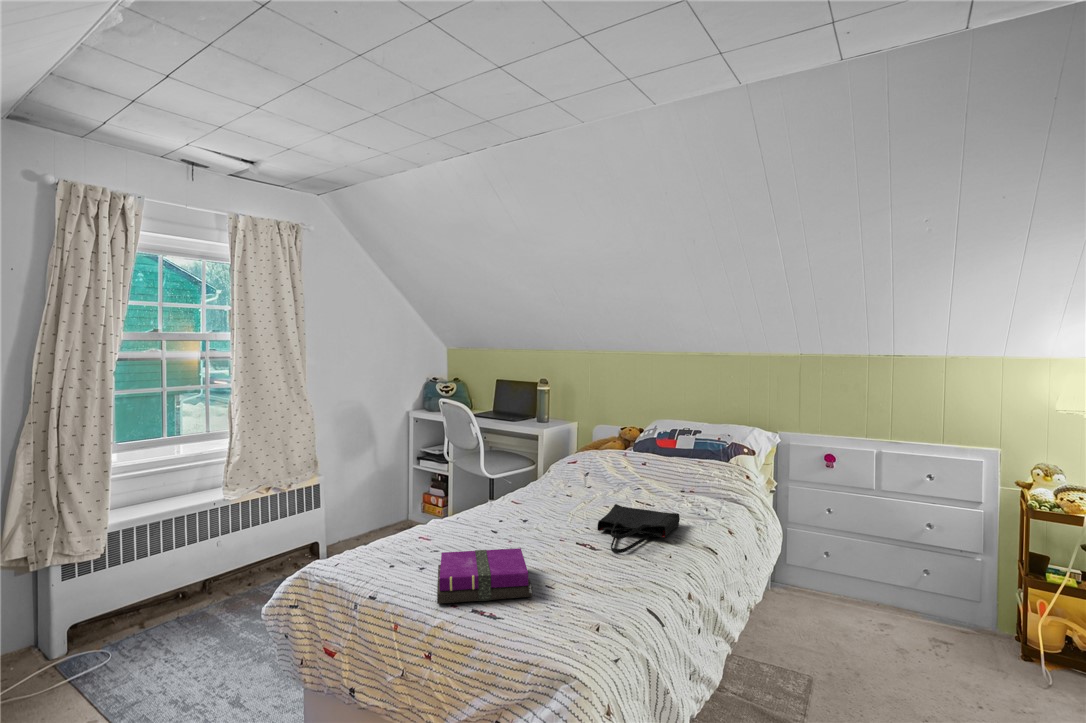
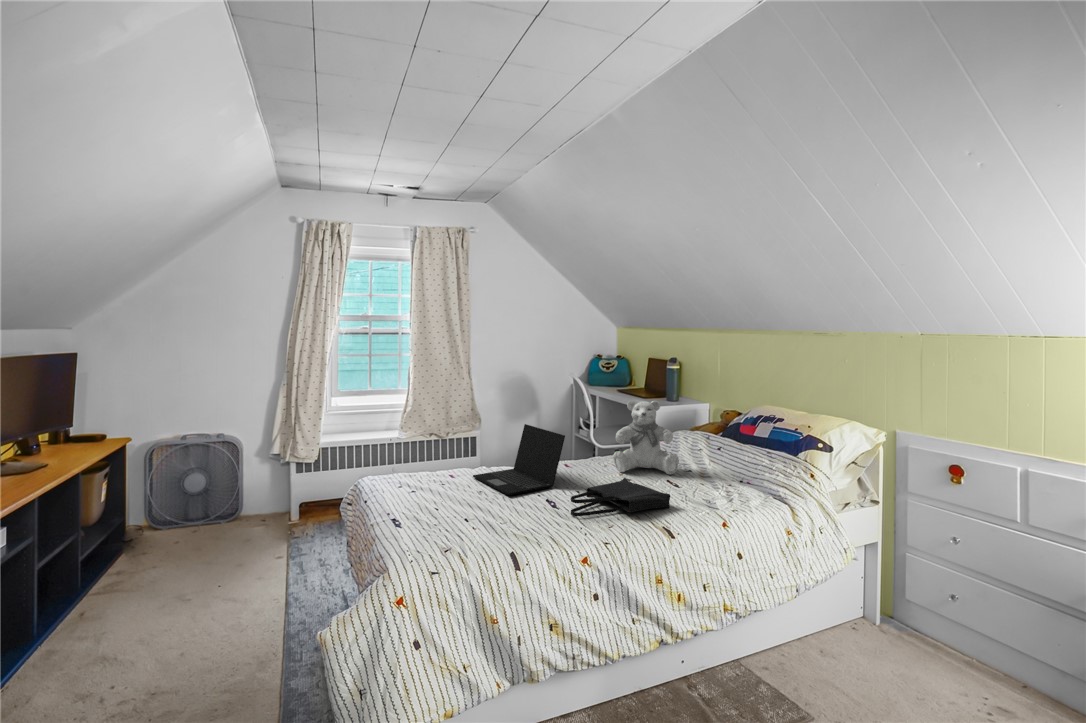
teddy bear: none [573,422,634,499] -> present [613,401,679,475]
laptop: none [443,460,554,545] -> present [473,424,565,496]
notebook: present [437,548,532,604] -> none [392,486,484,530]

